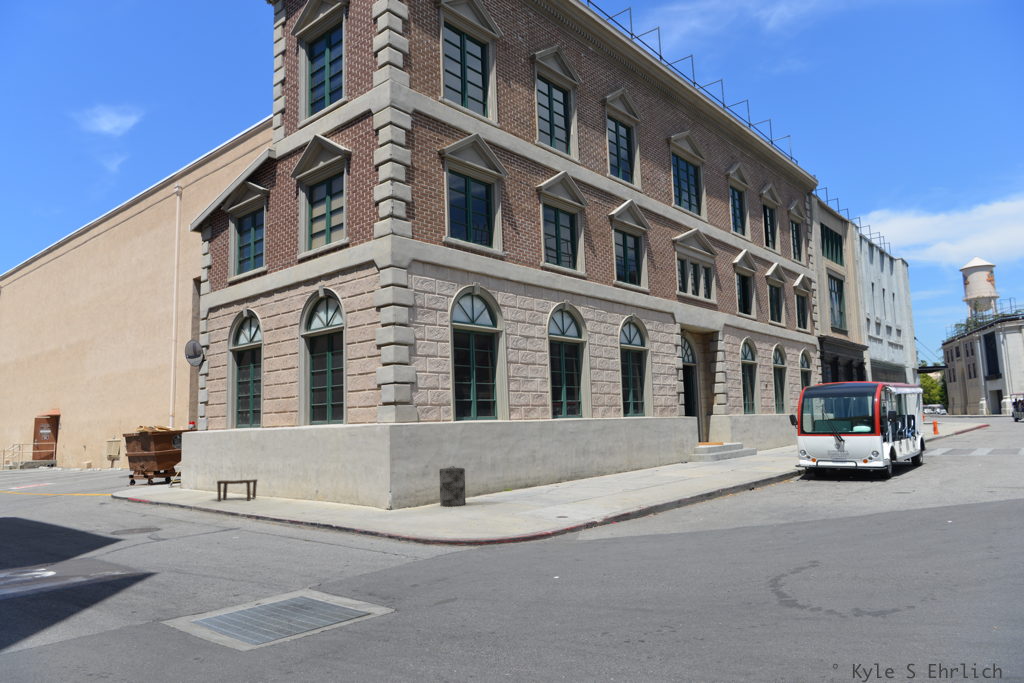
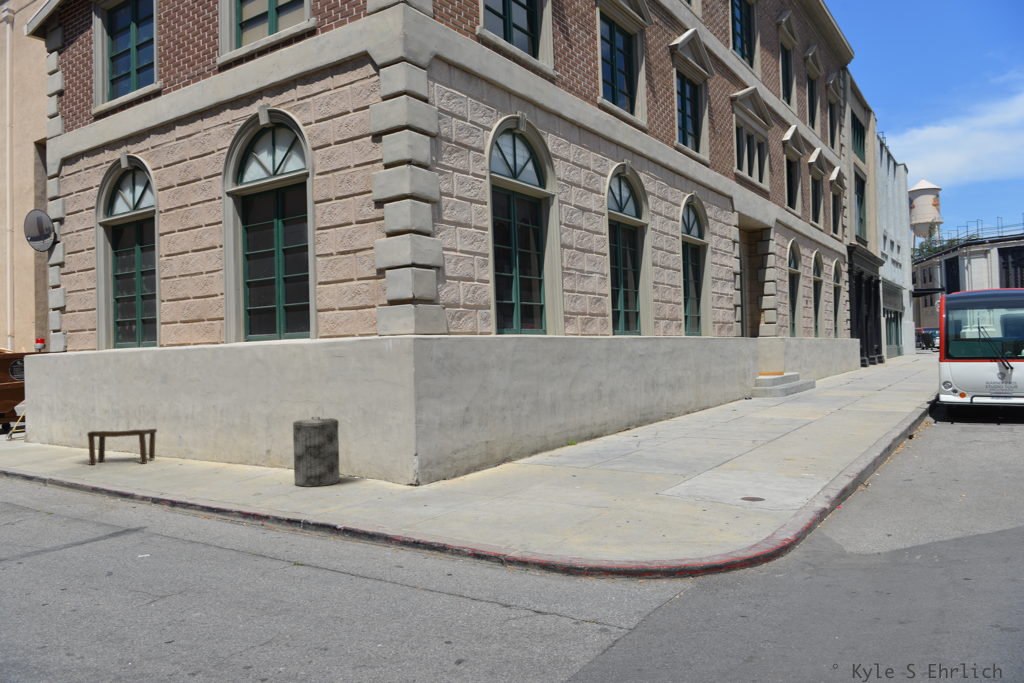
trash can: present [439,466,466,506] -> present [293,417,340,486]

